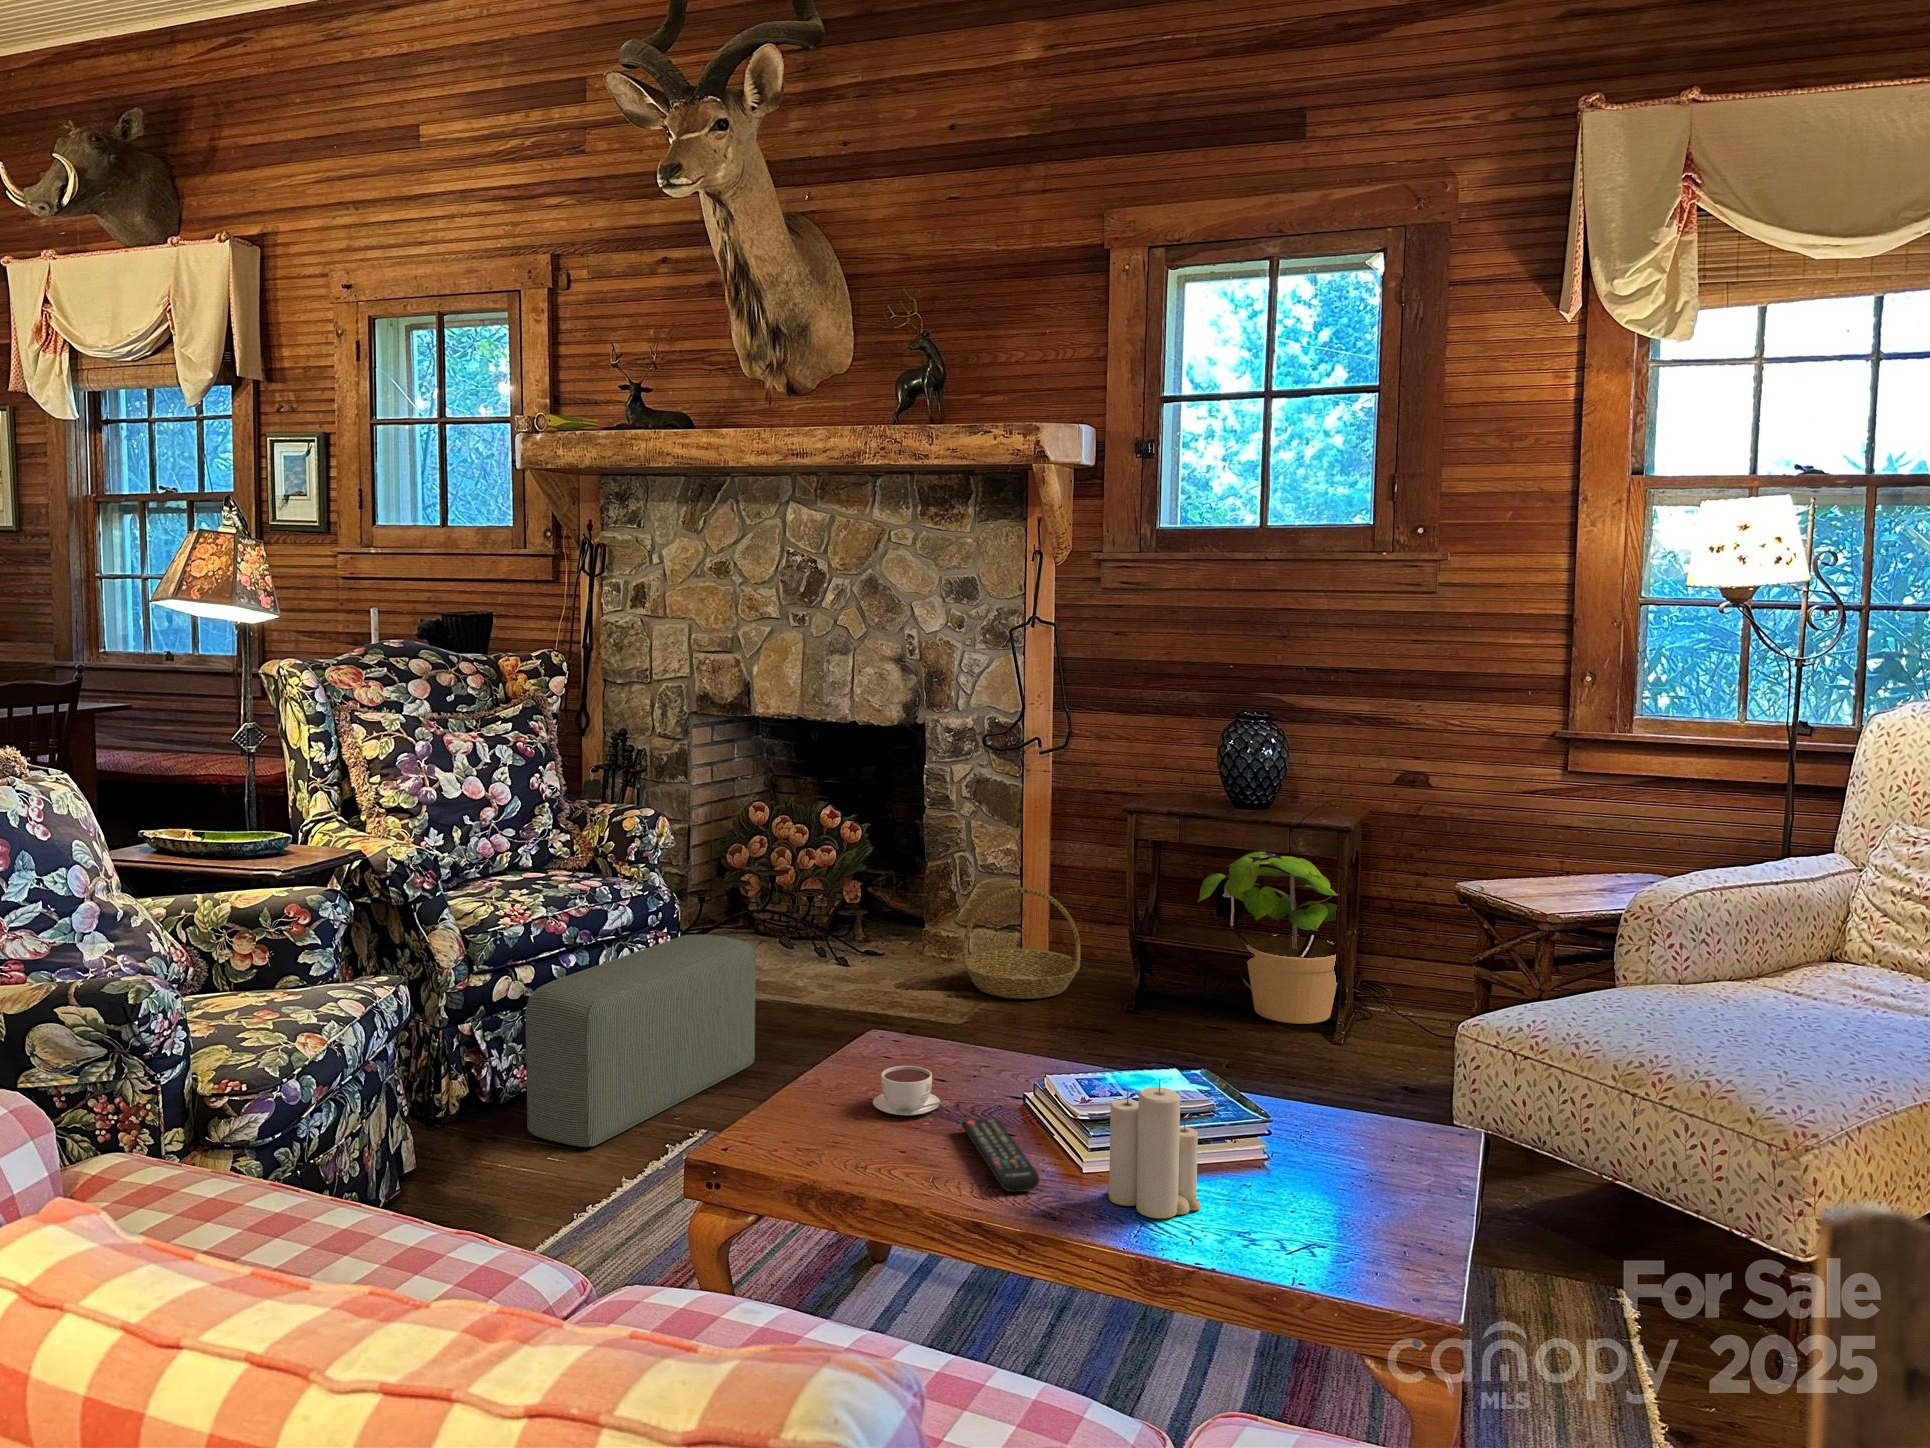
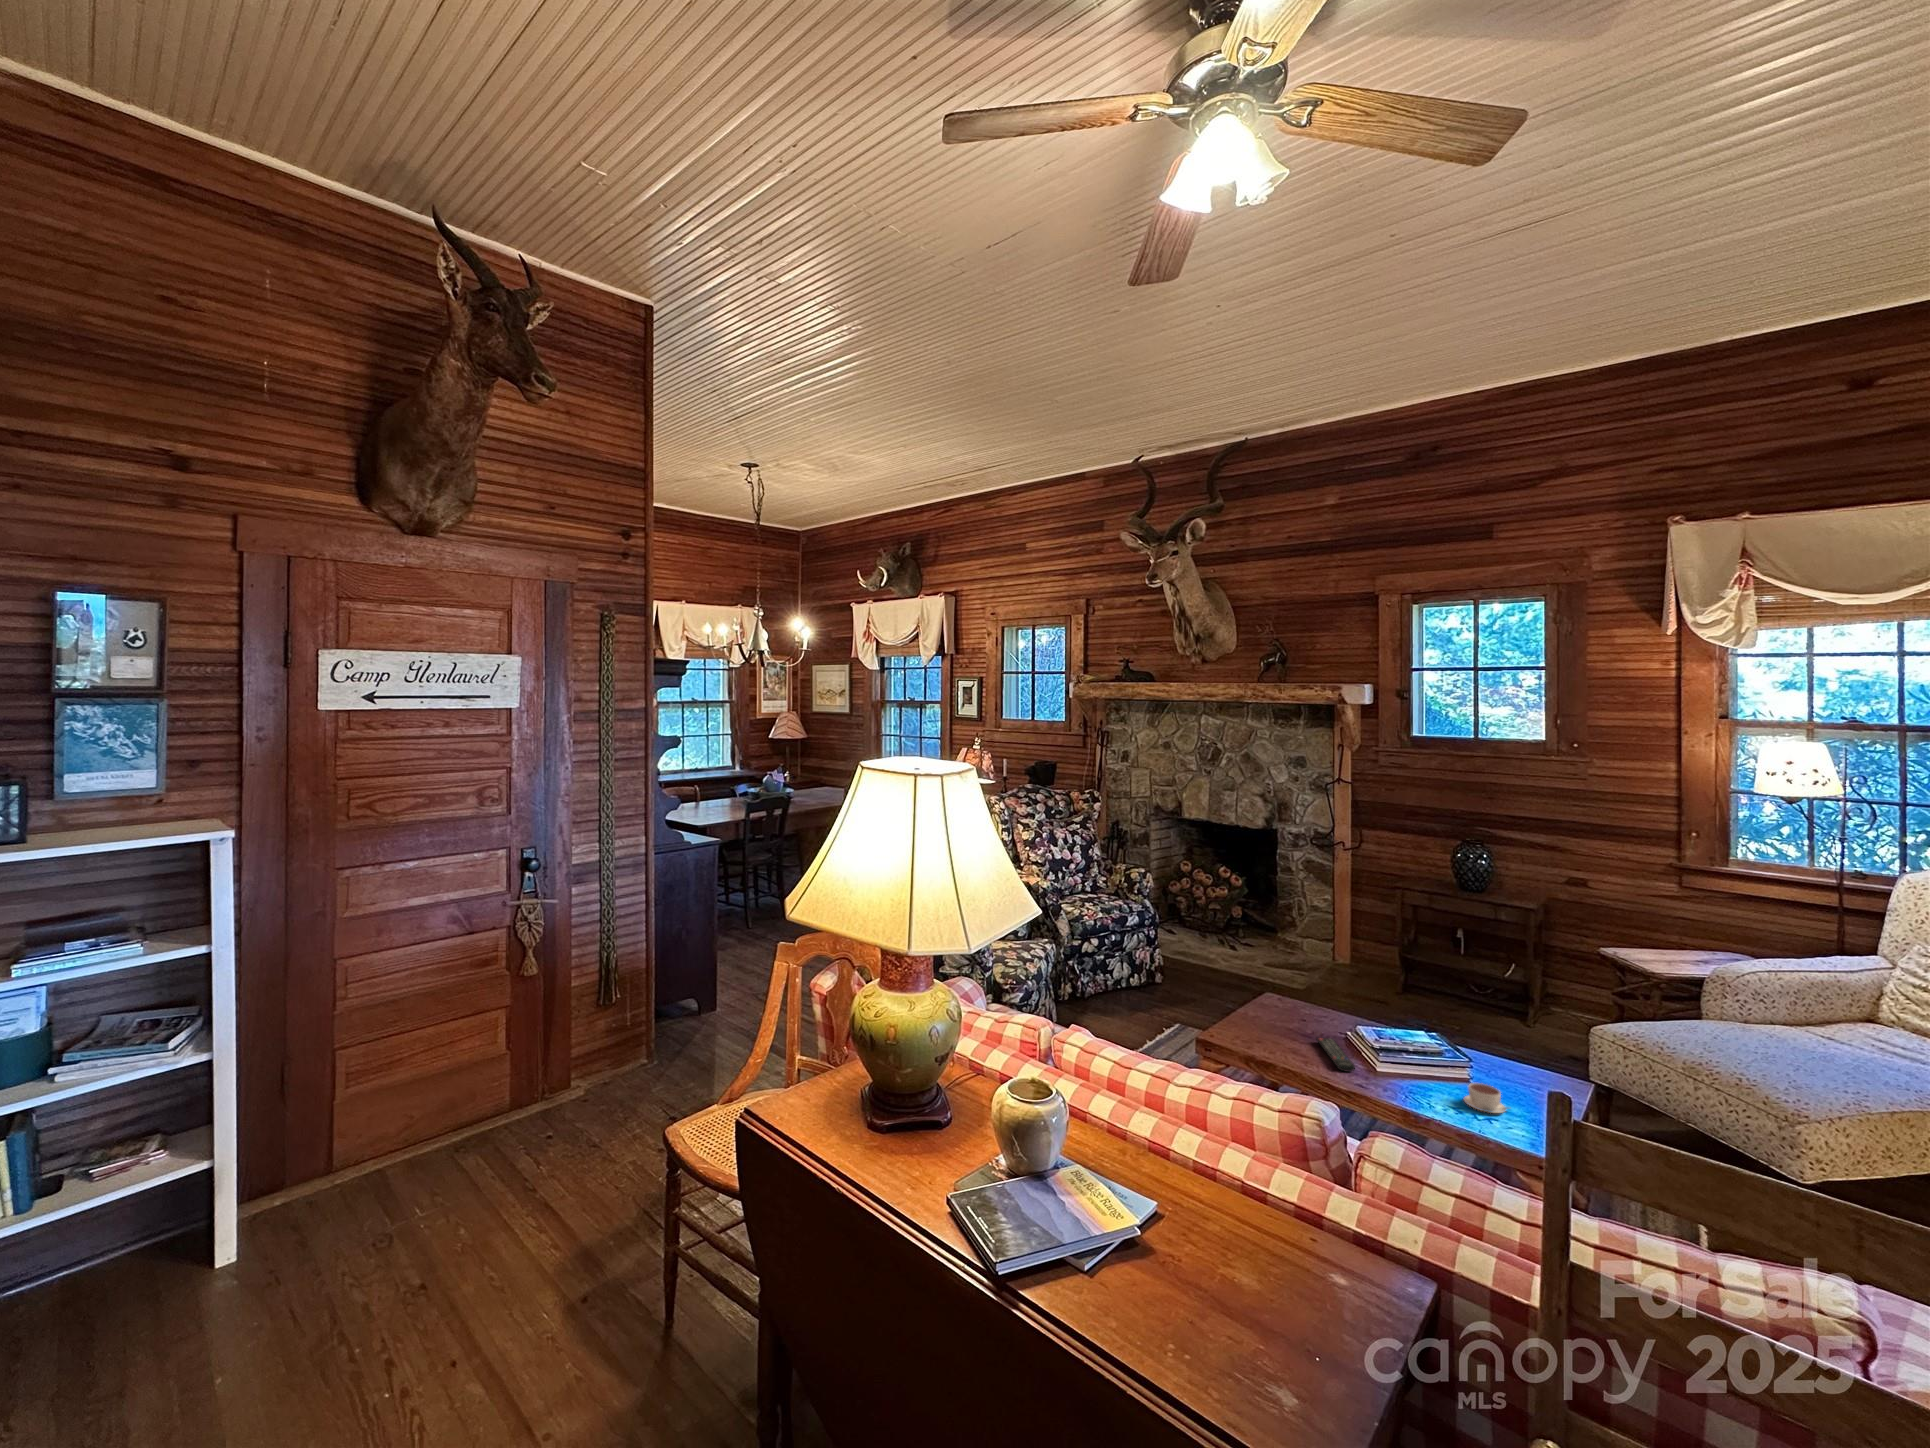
potted plant: present [1198,852,1356,1024] -> none [1439,917,1541,1014]
basket: present [963,888,1080,999] -> none [1301,920,1368,980]
pouf: present [526,934,756,1147] -> none [1101,931,1198,1024]
coffee cup: present [873,1066,949,1115] -> present [1464,1083,1507,1113]
candle: present [1107,1079,1201,1218] -> none [1388,1033,1433,1093]

